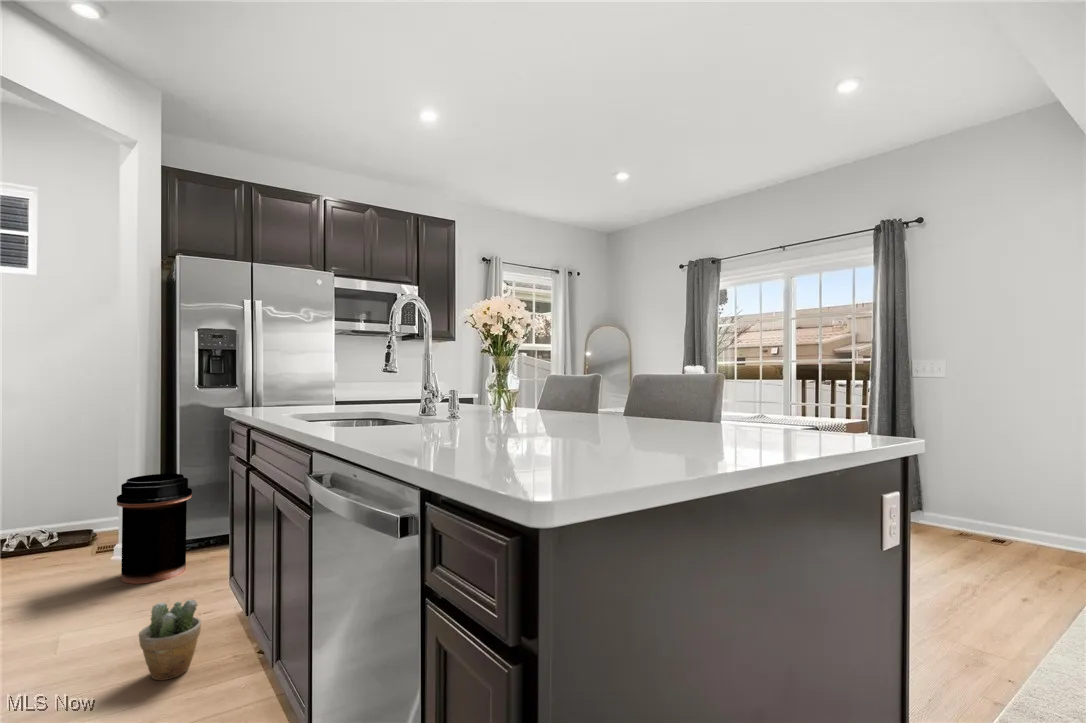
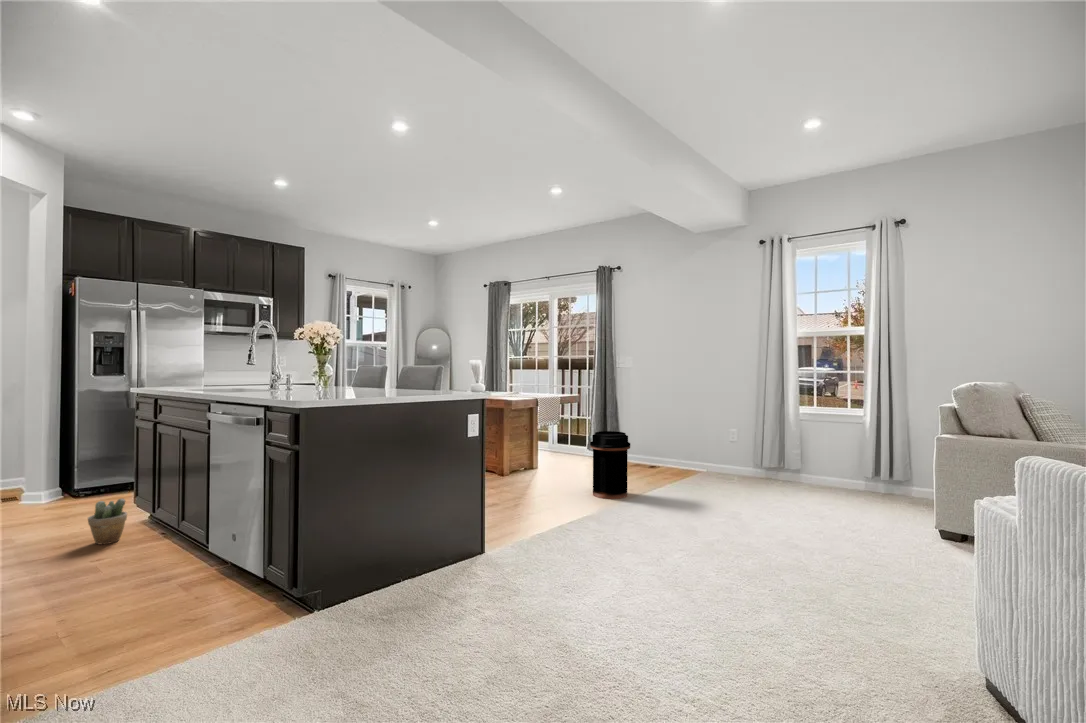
trash can: present [117,474,192,584] -> present [590,431,630,499]

